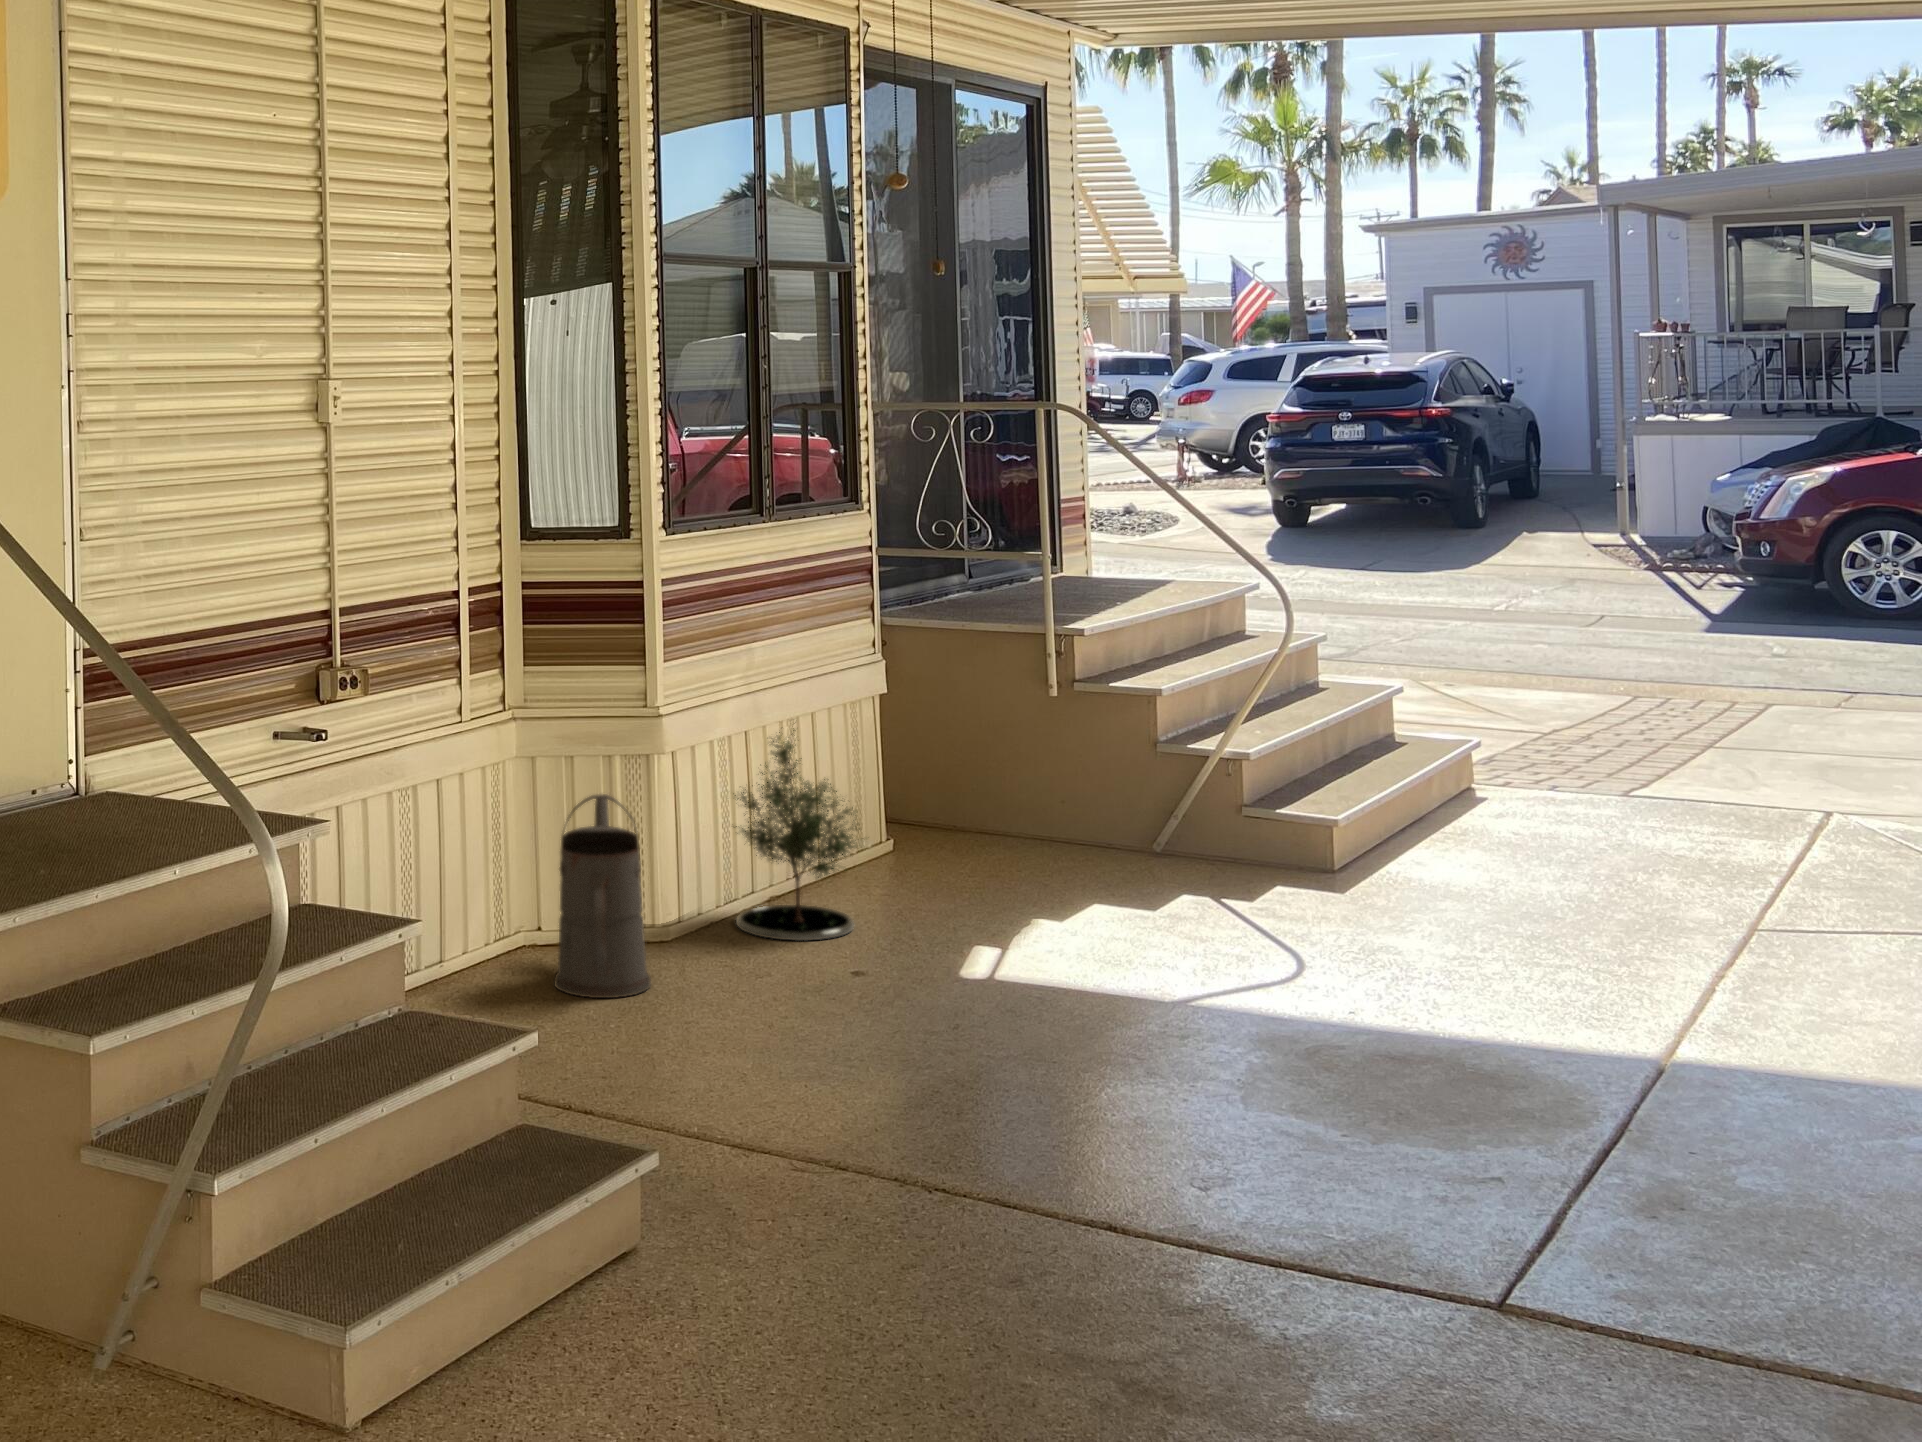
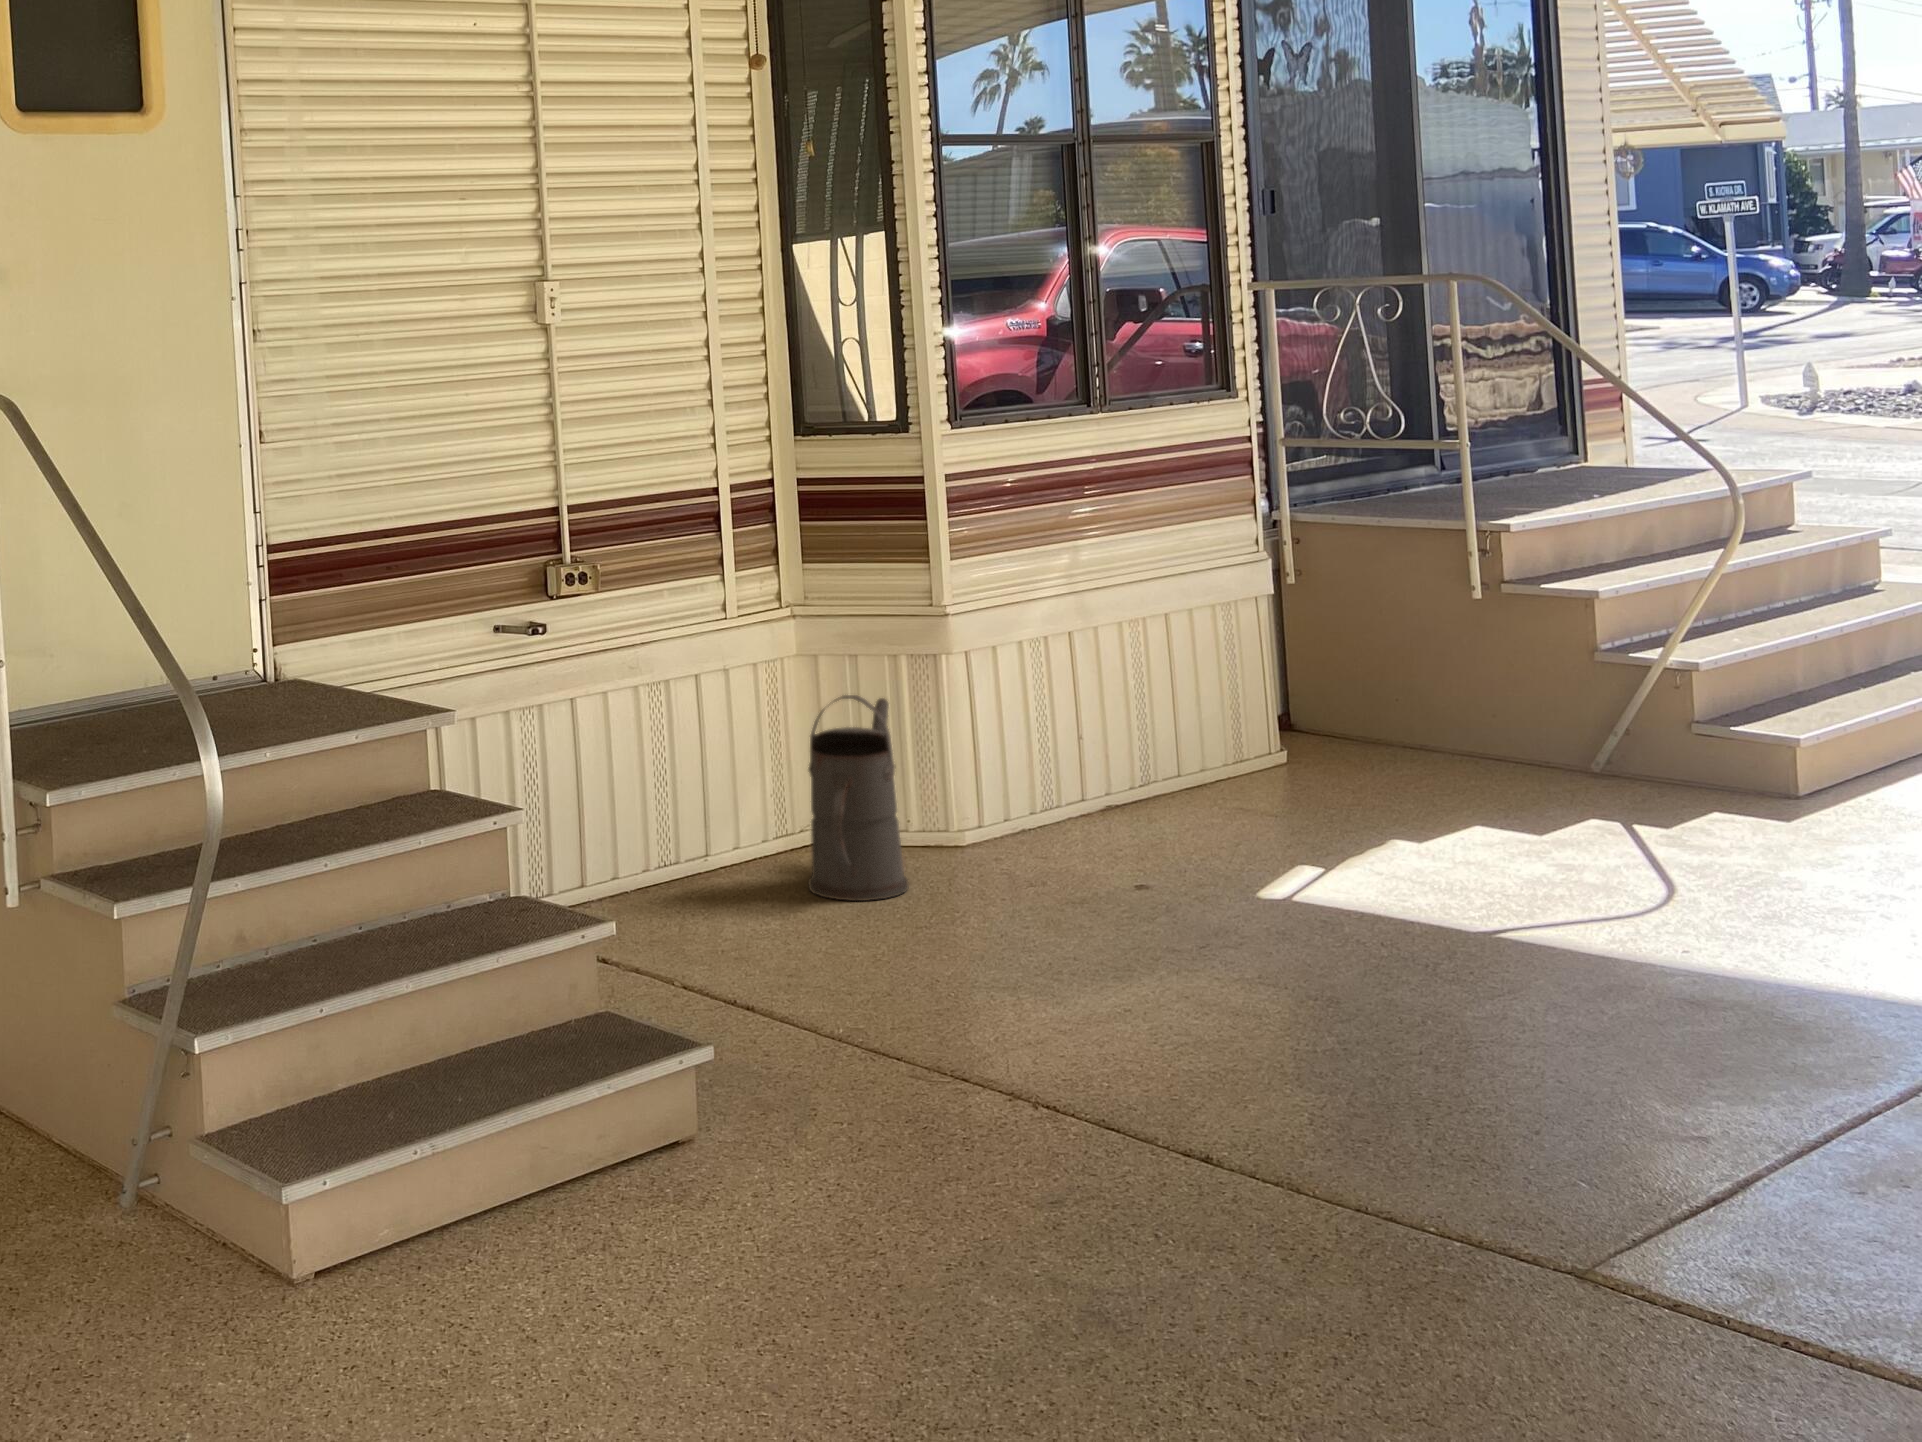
potted tree: present [733,728,860,941] -> none [1030,620,1183,854]

